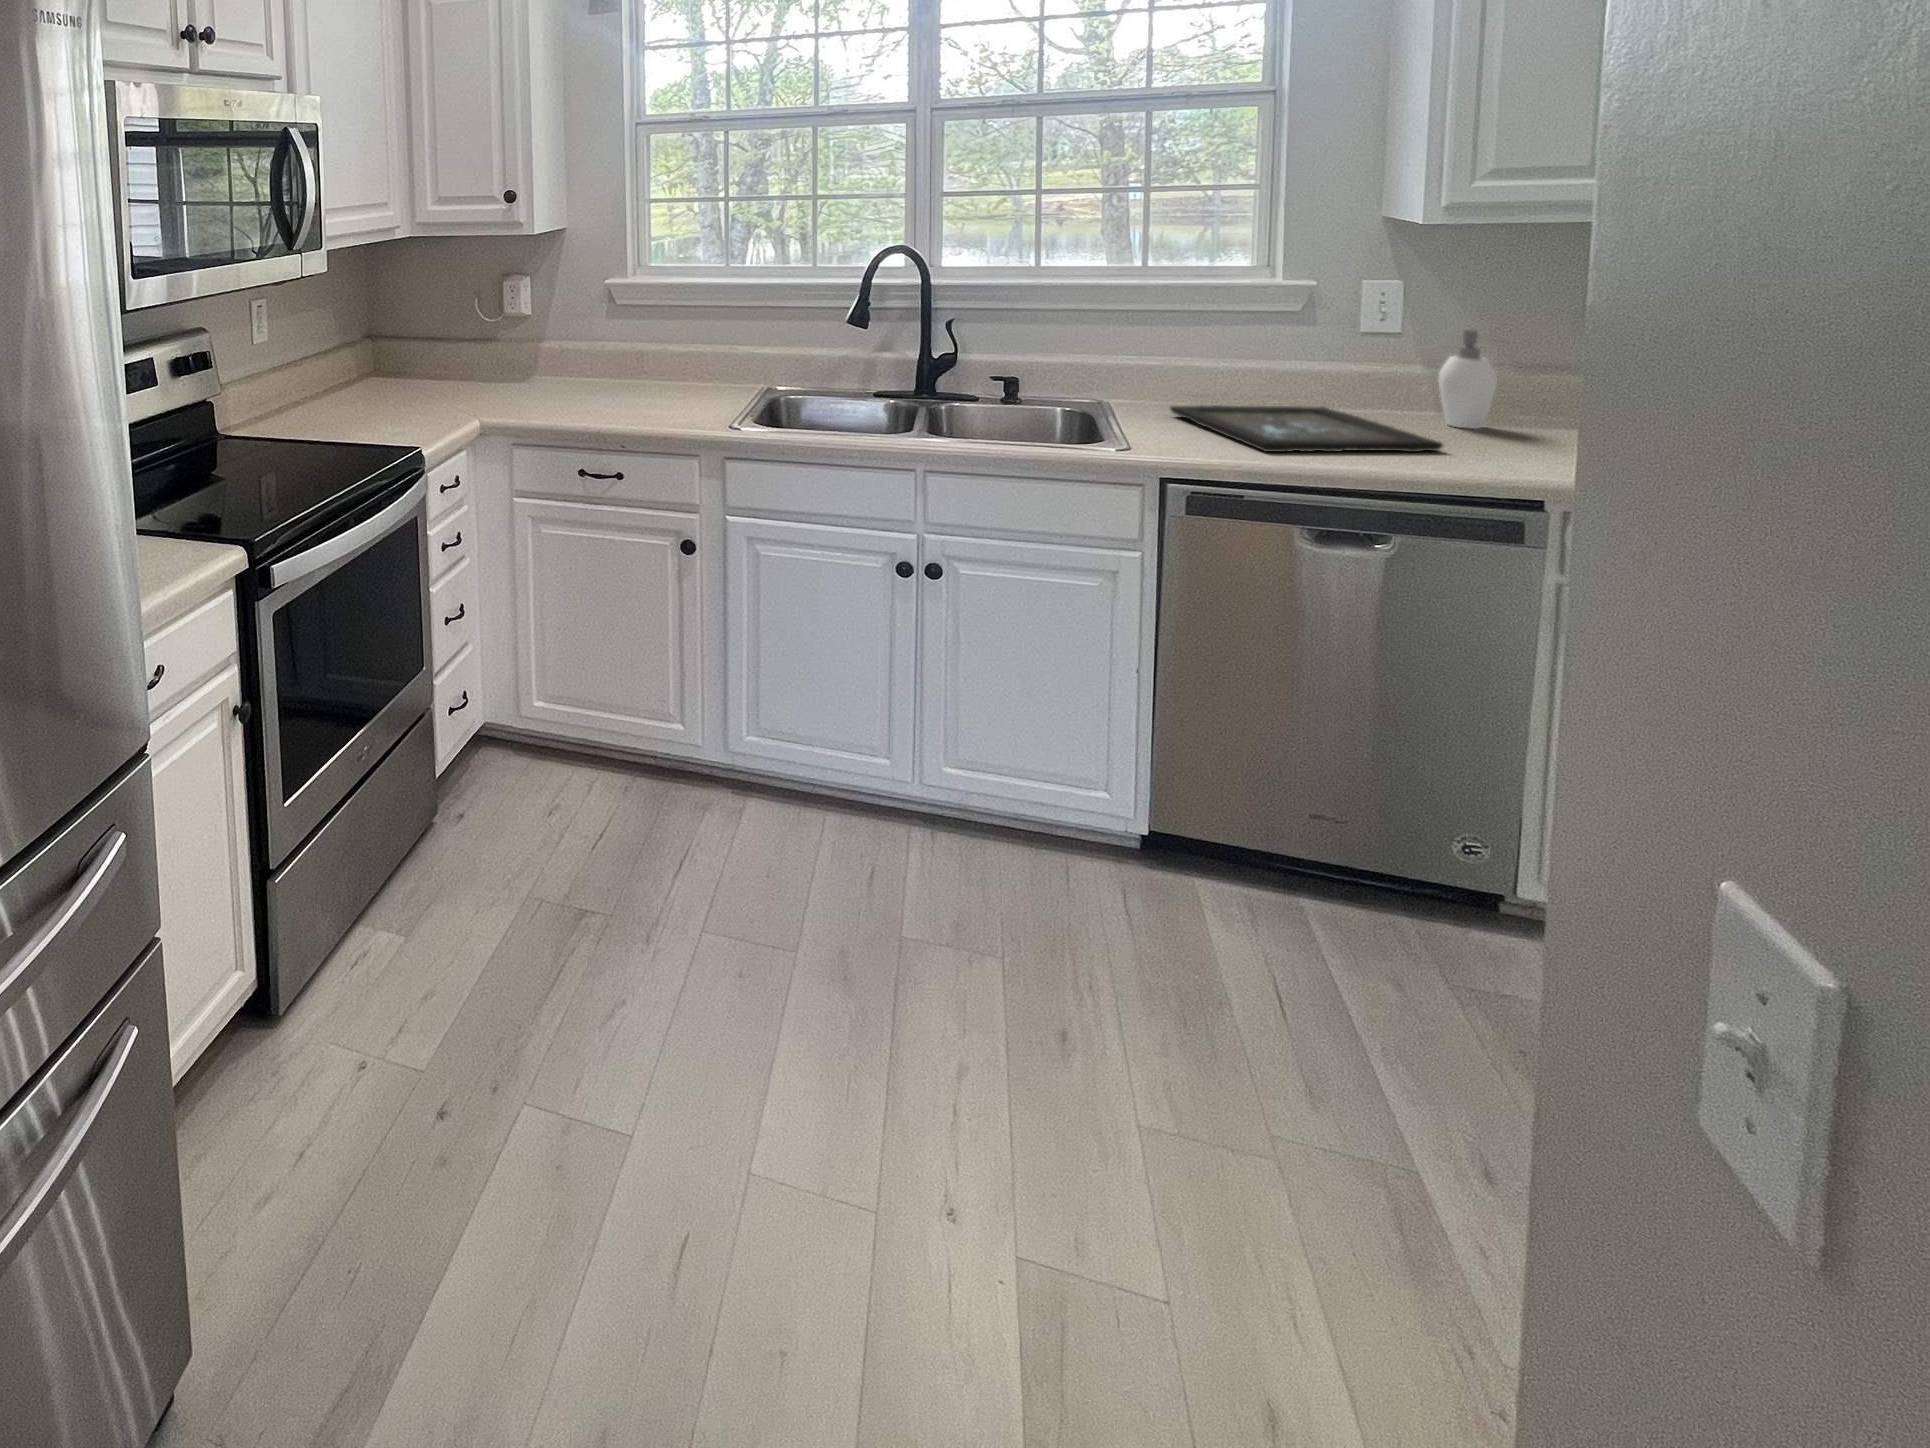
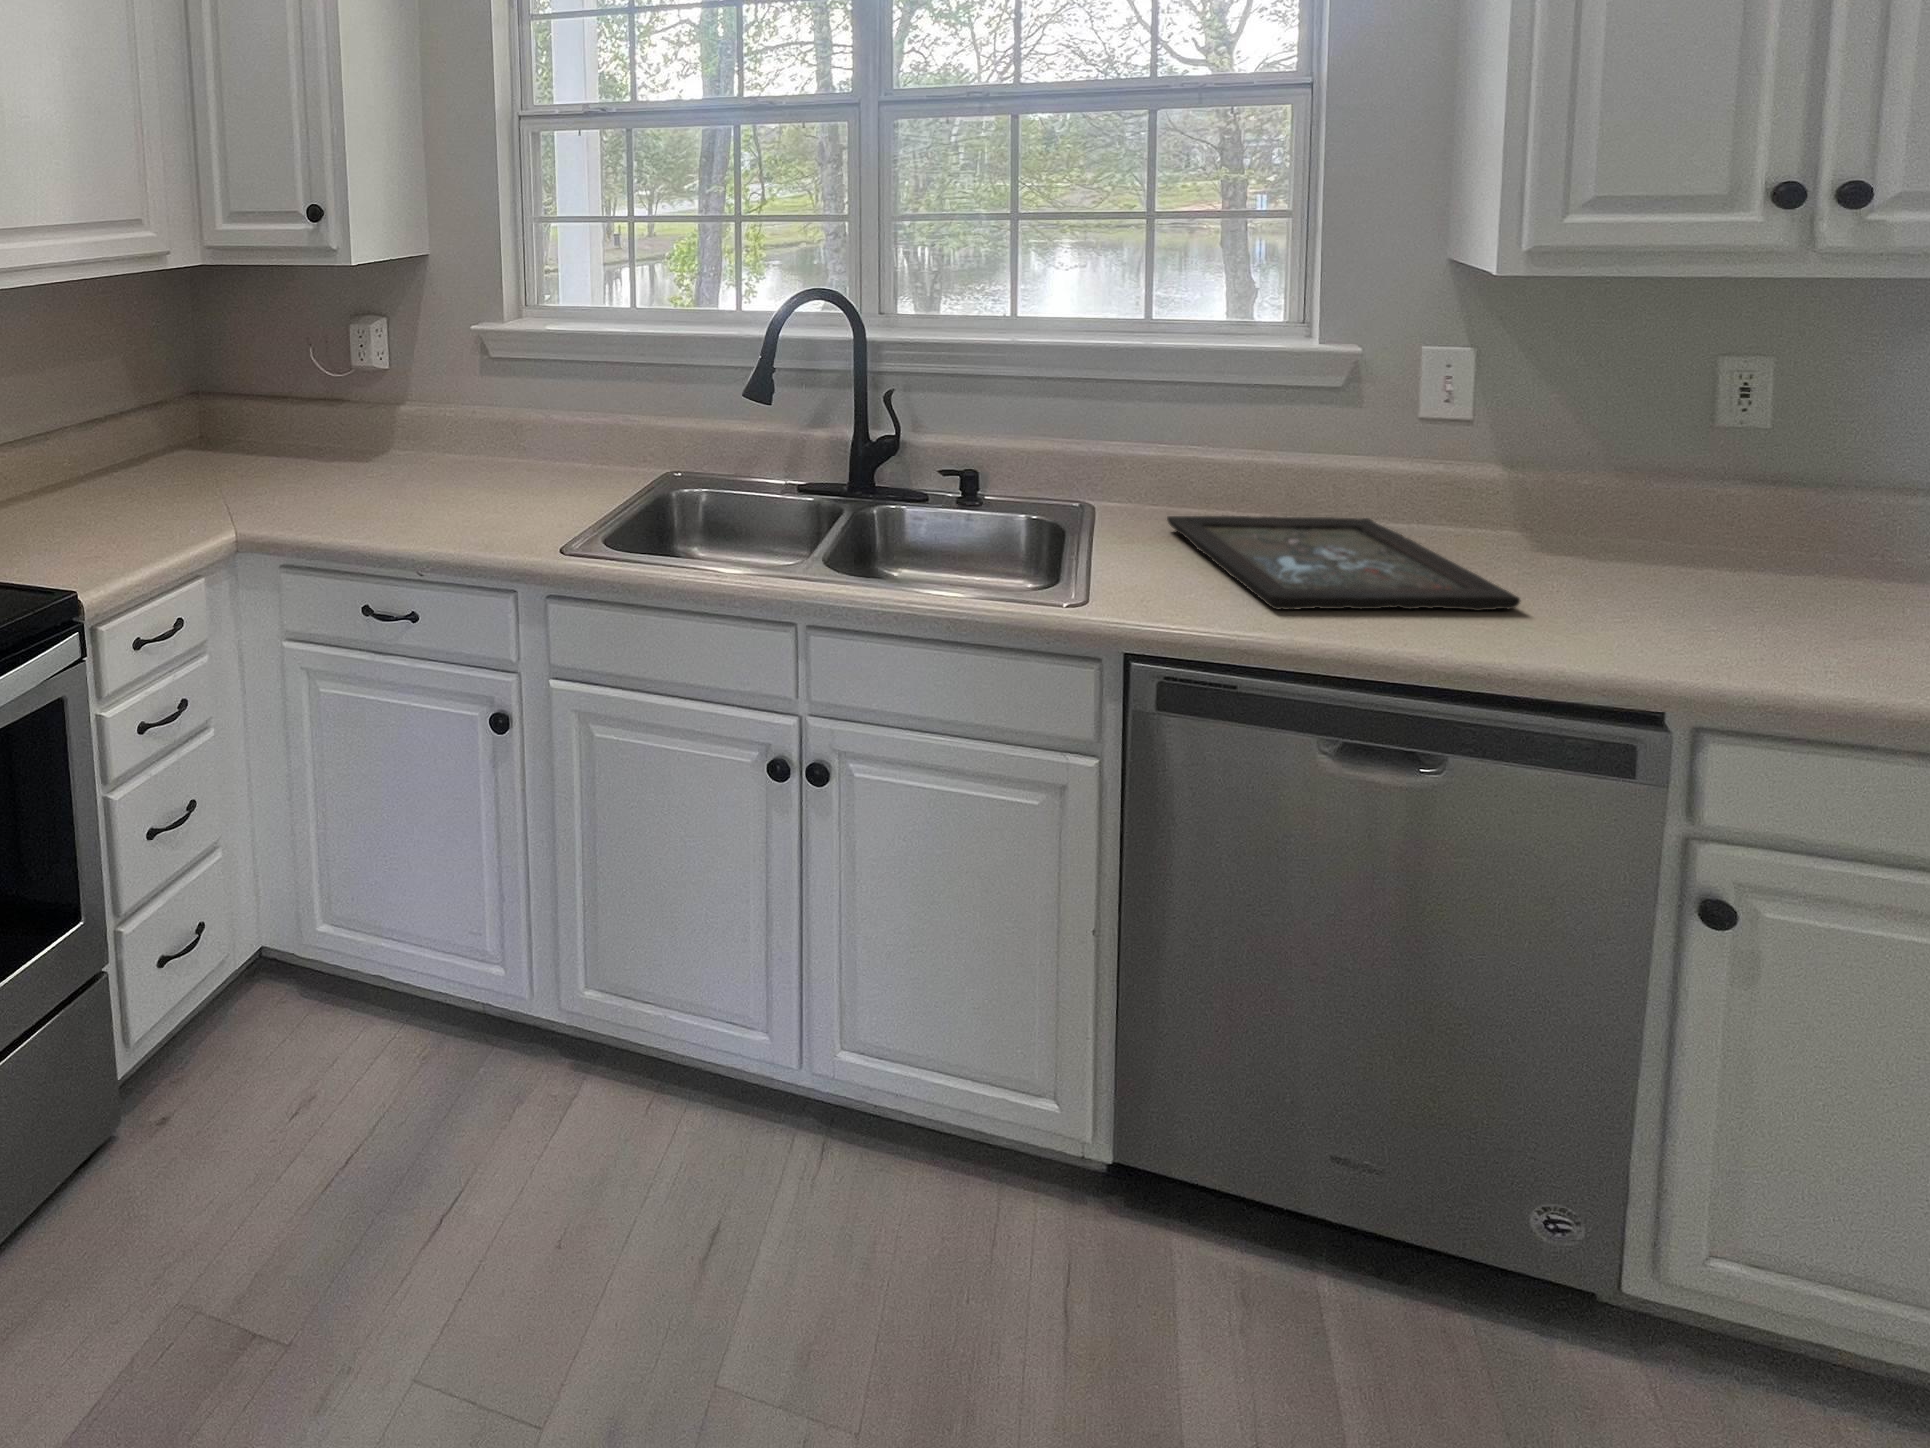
soap dispenser: present [1438,329,1504,429] -> none [1516,419,1607,560]

